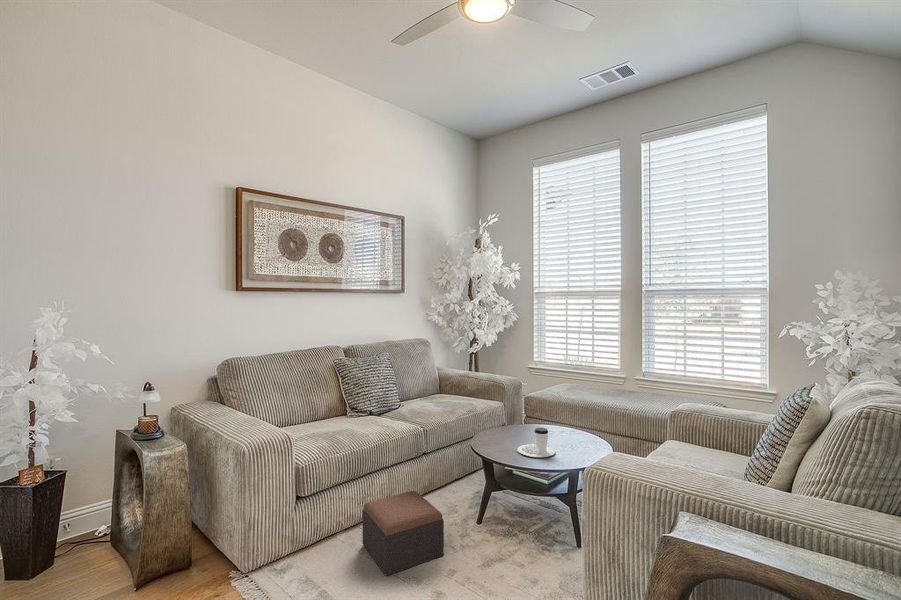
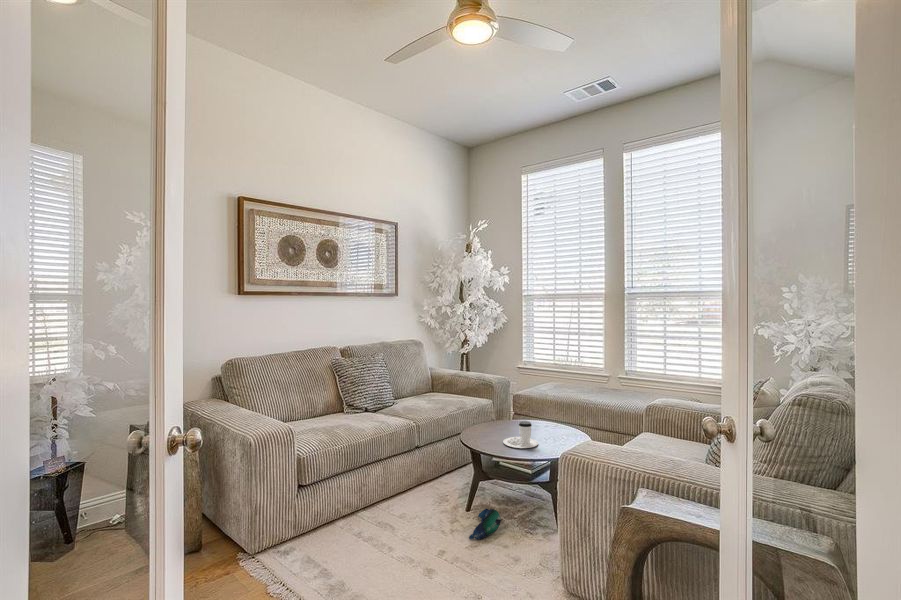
footstool: present [362,491,444,576] -> none [360,480,435,556]
plush toy: none [481,522,516,558] -> present [469,509,501,540]

